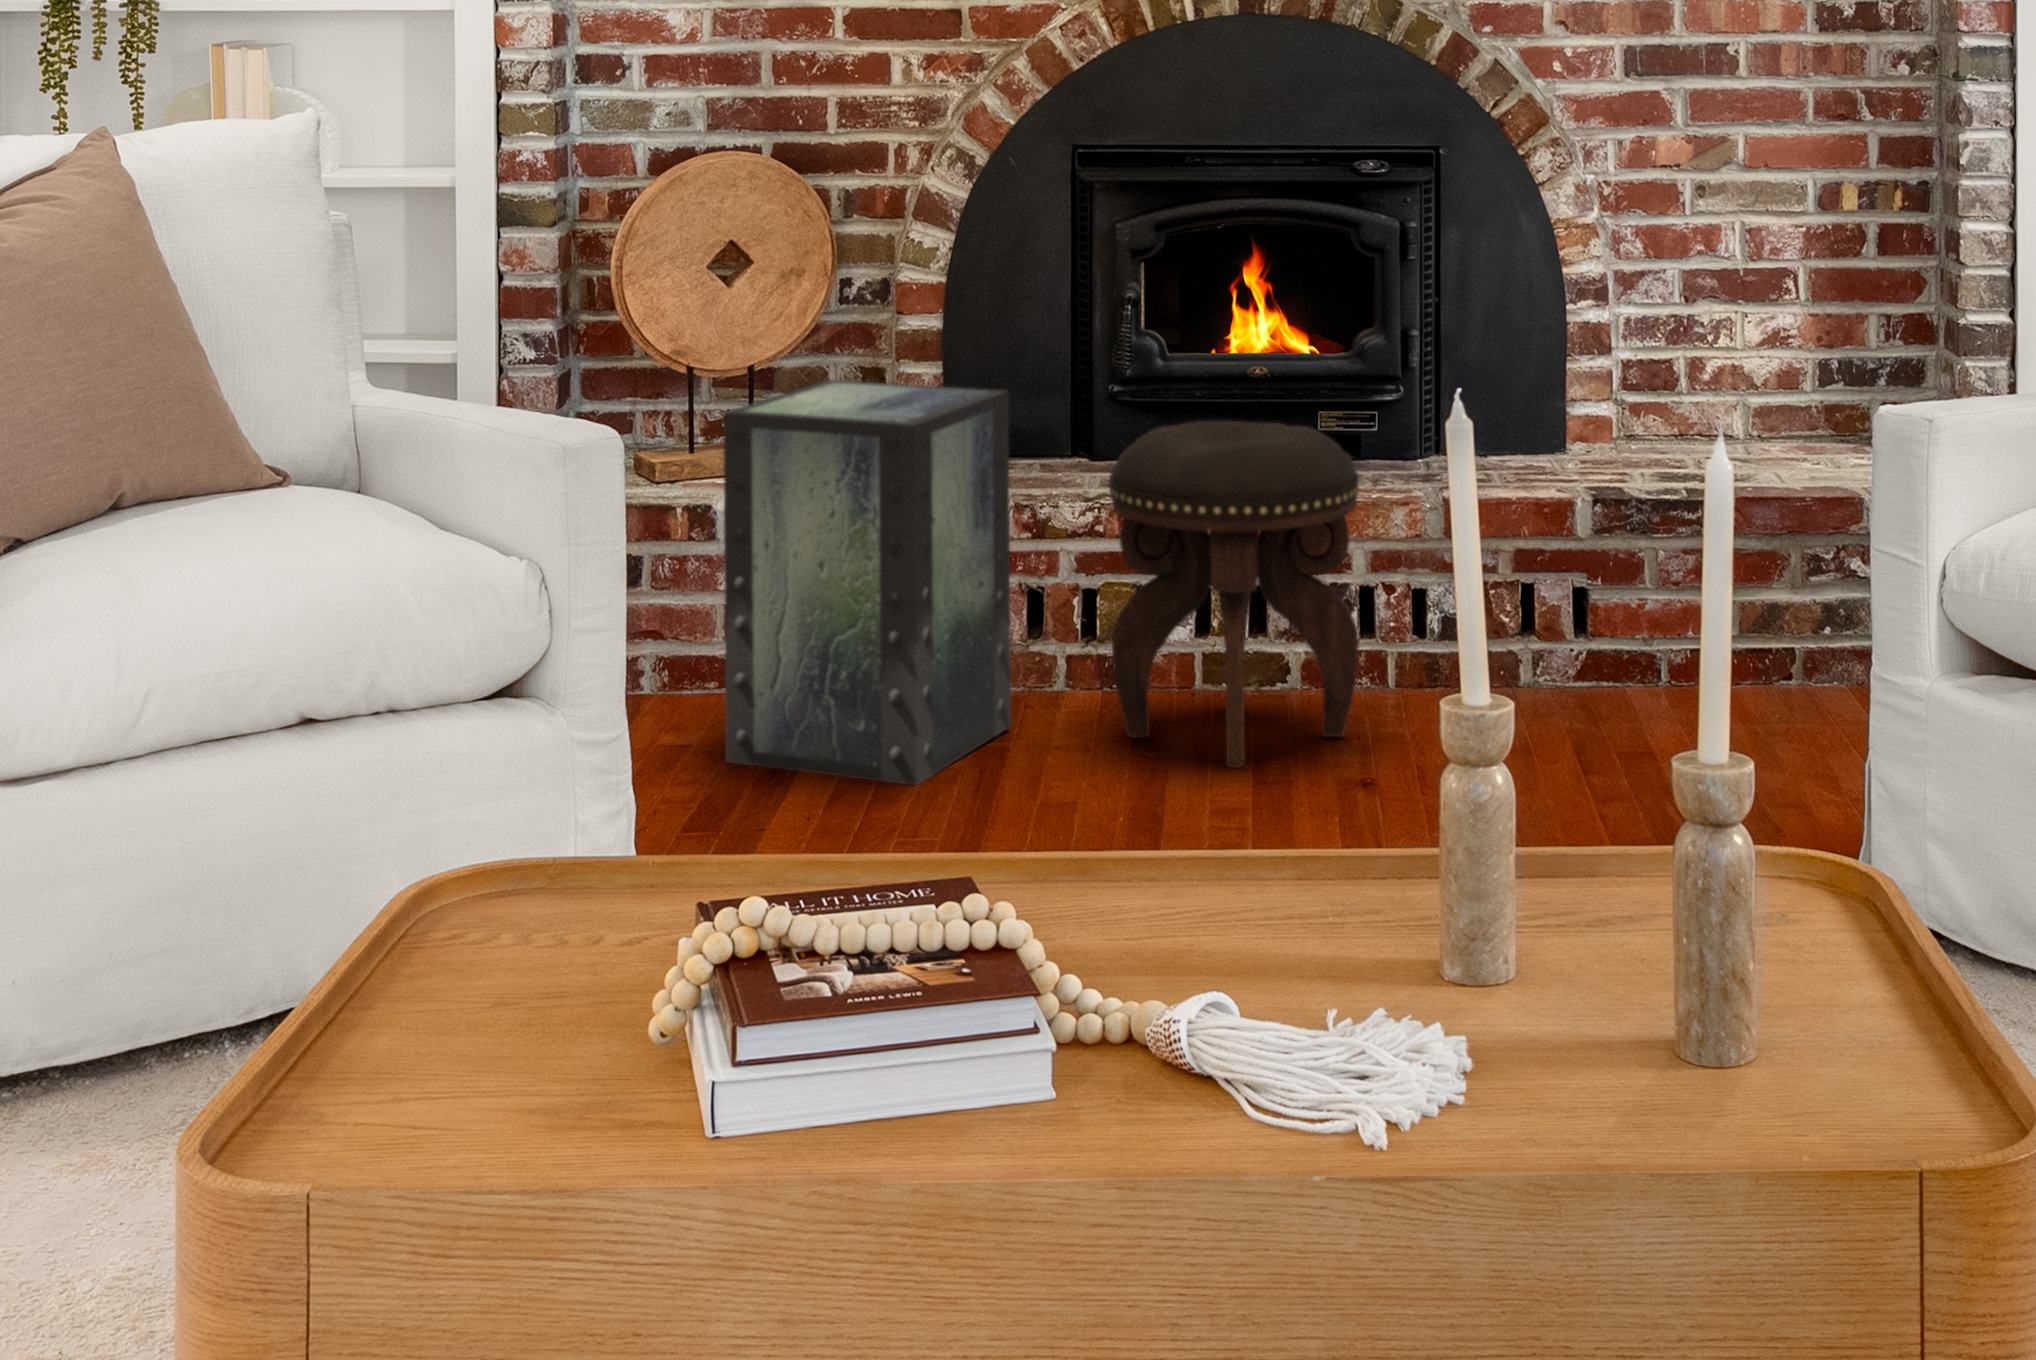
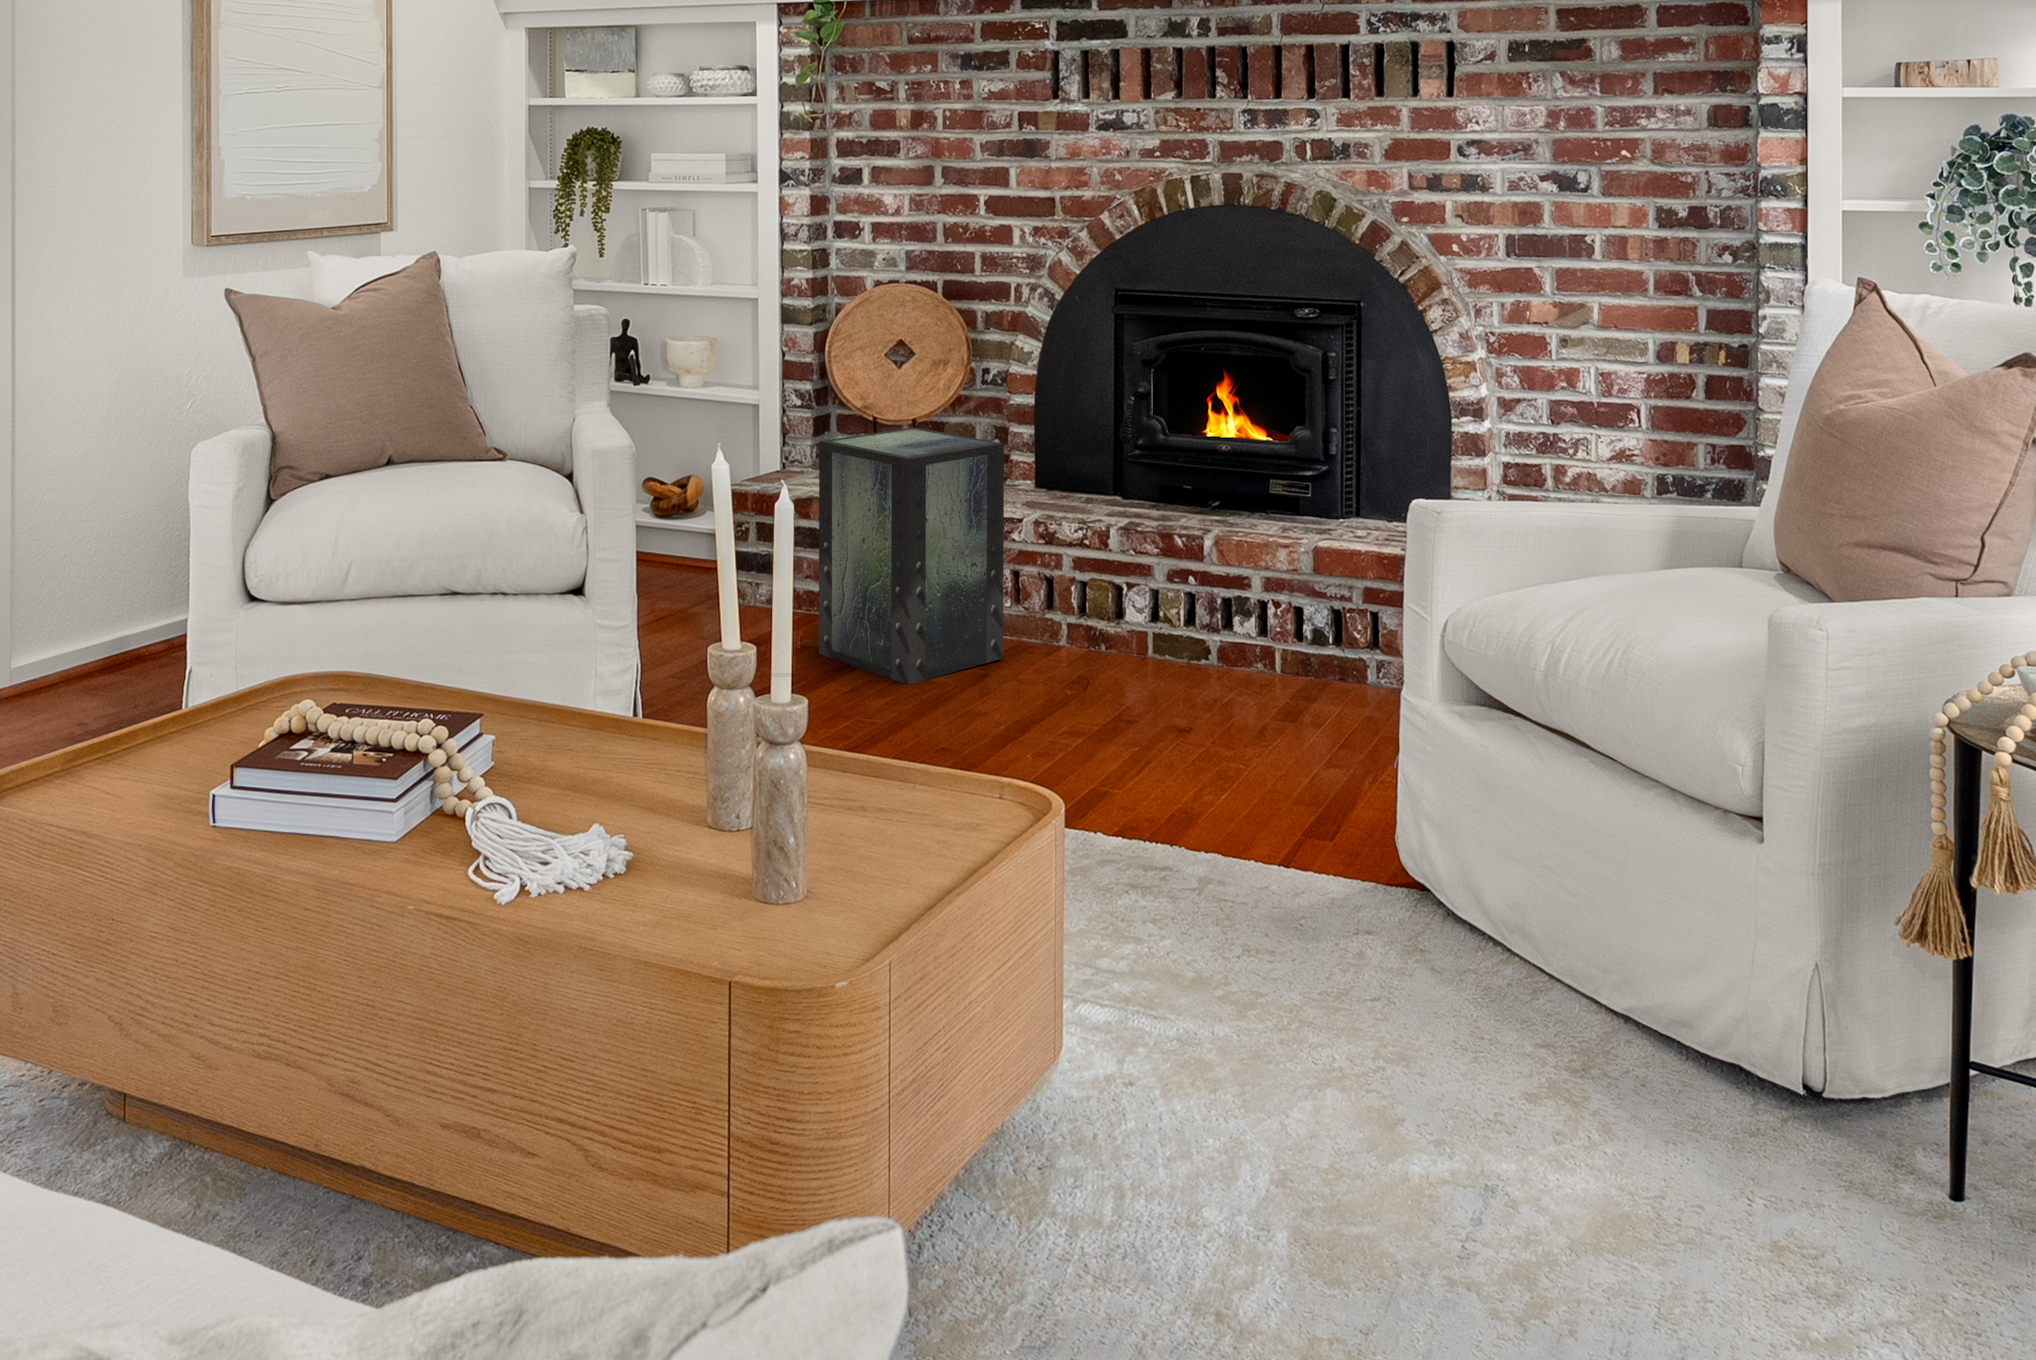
footstool: present [1109,421,1359,768] -> none [1055,476,1223,706]

